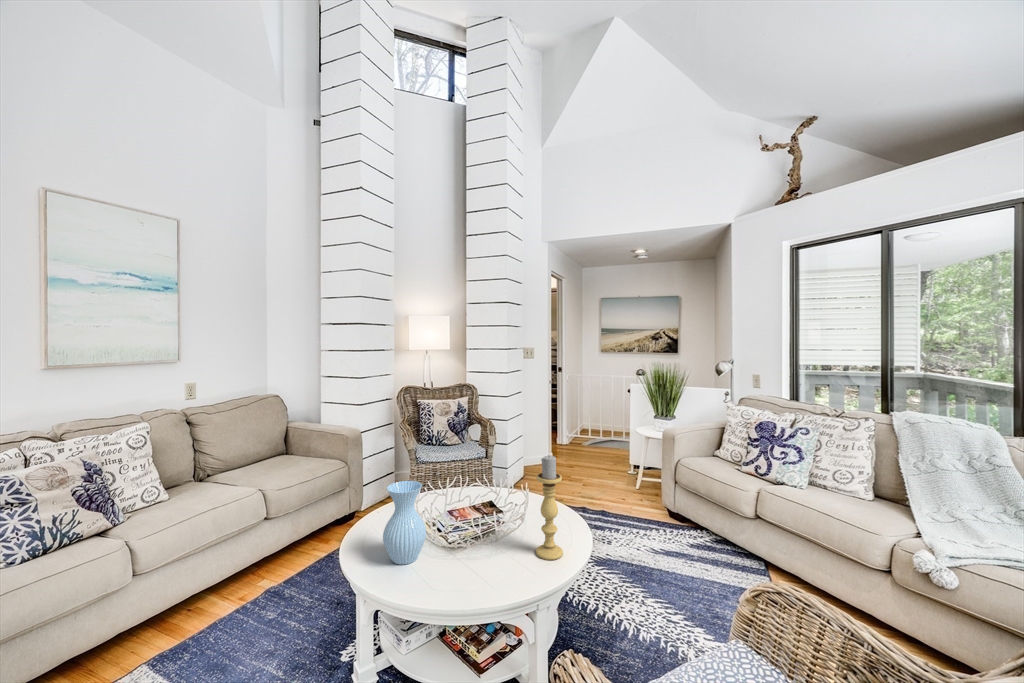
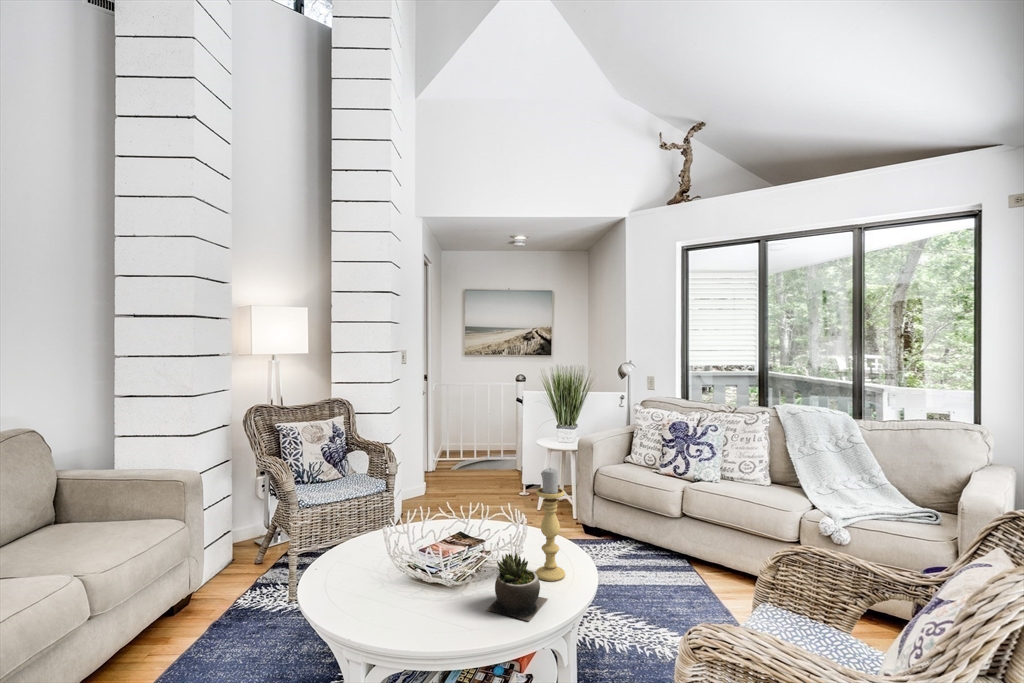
vase: present [383,481,426,565] -> none [371,516,423,618]
succulent plant: none [468,526,528,593] -> present [486,552,547,621]

